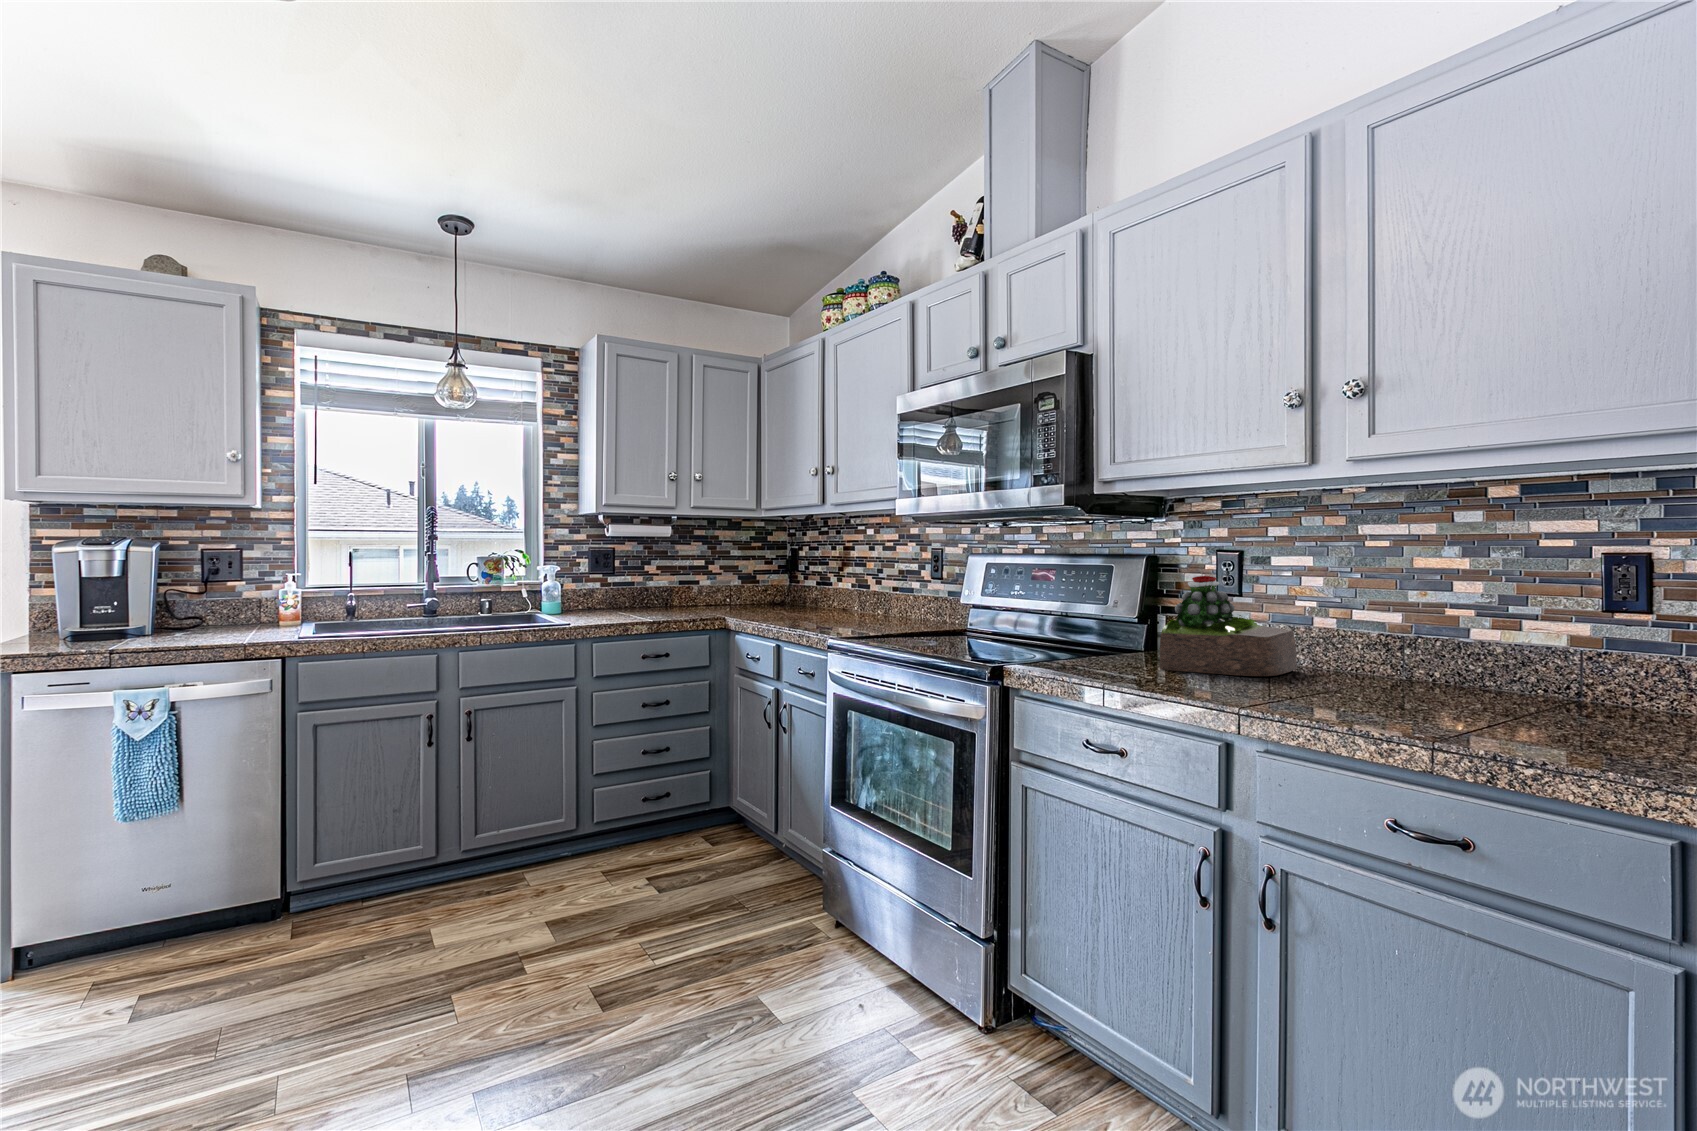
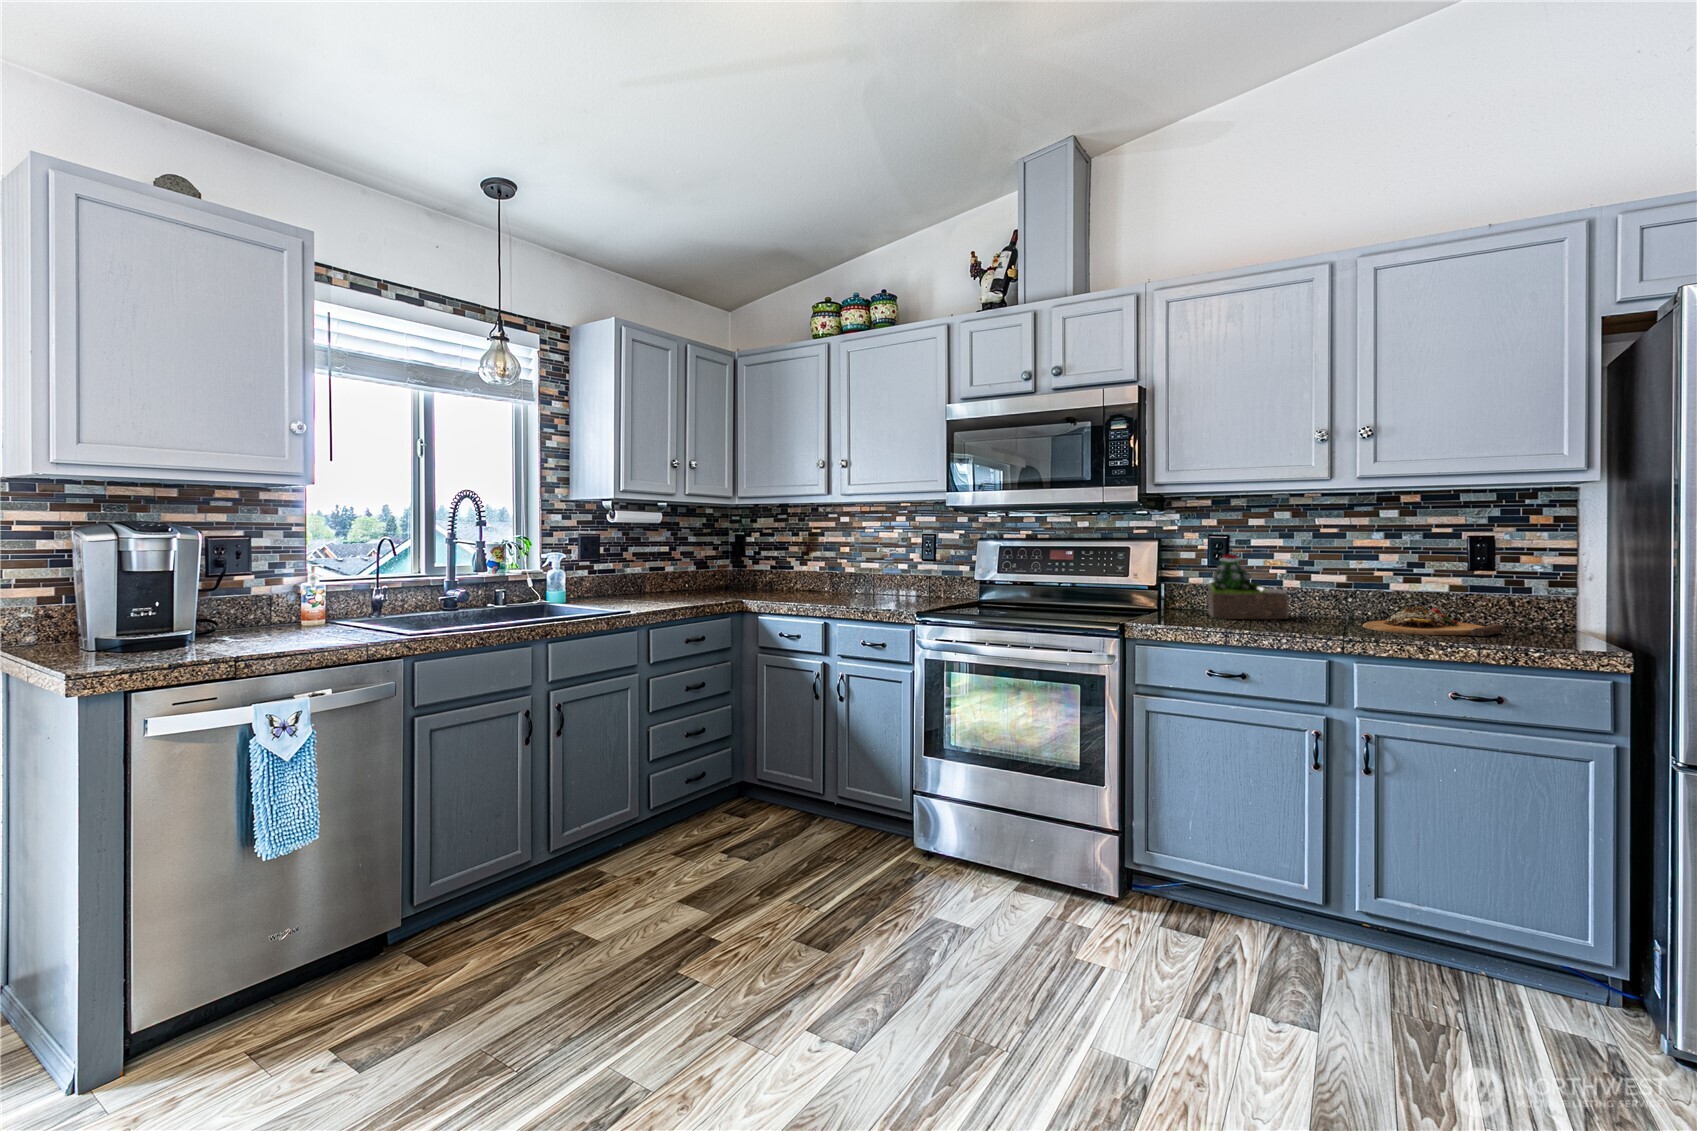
cutting board: none [1346,668,1592,730] -> present [1363,606,1504,636]

